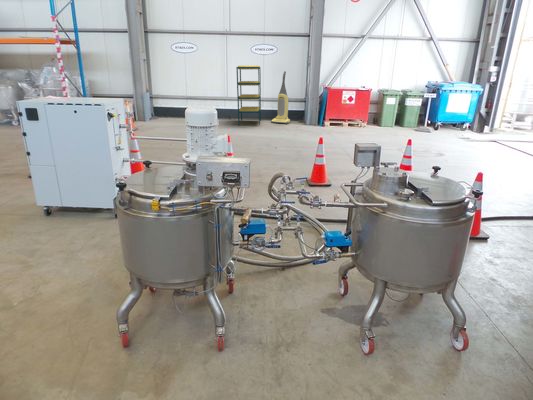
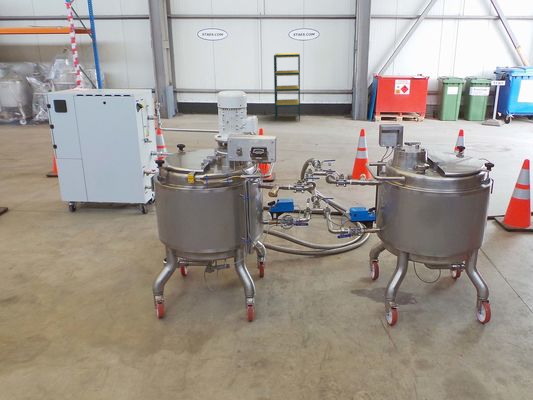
vacuum cleaner: present [271,71,291,124] -> none [311,59,334,119]

